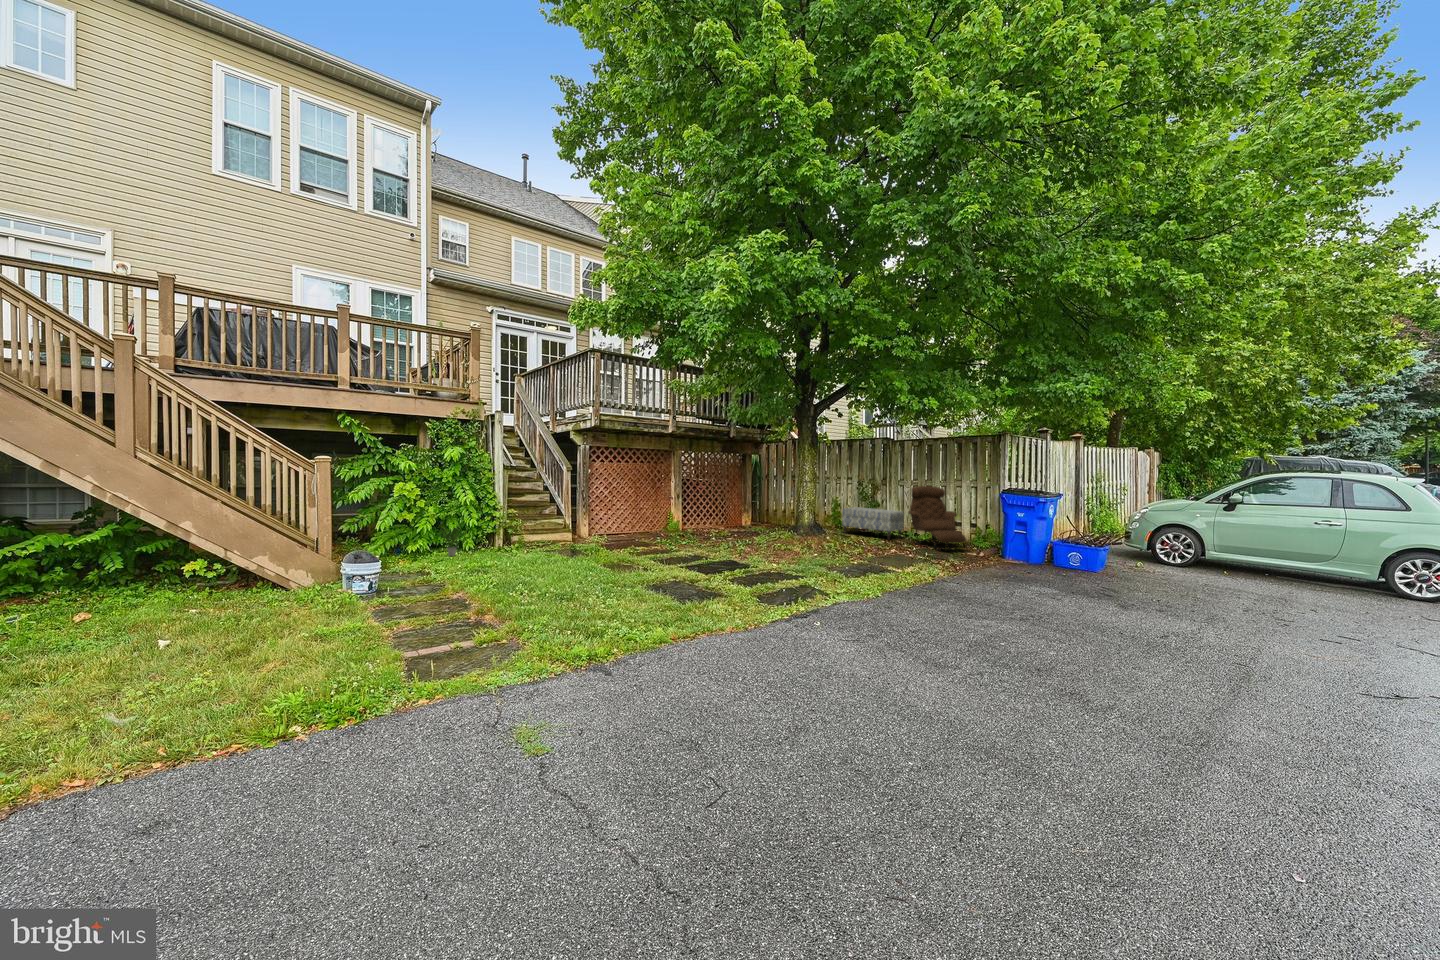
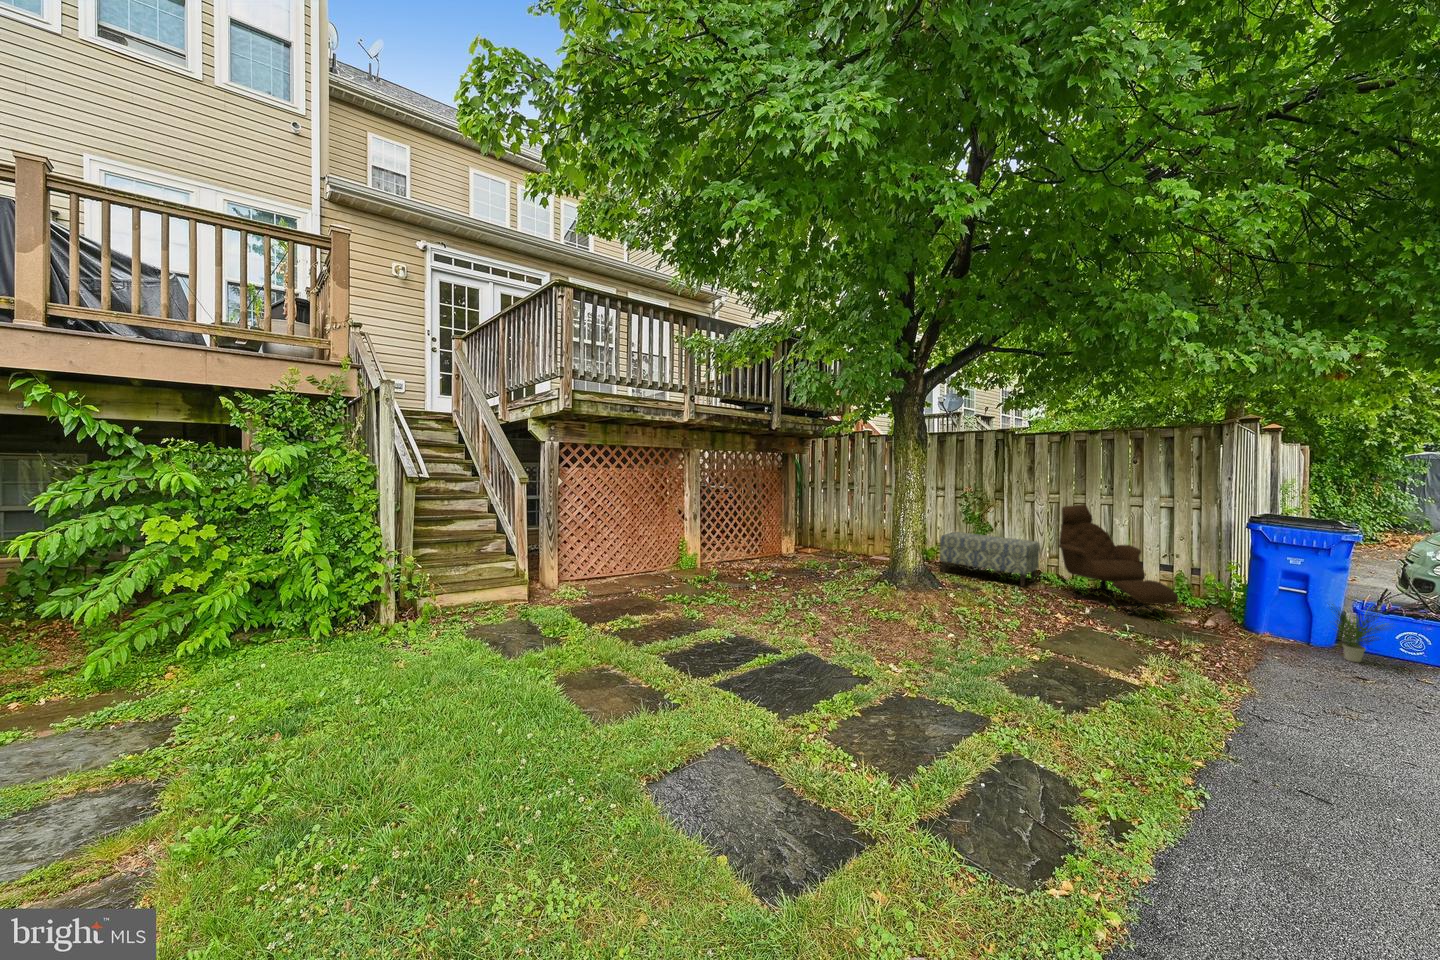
potted plant: present [440,526,464,556] -> present [1331,607,1385,662]

